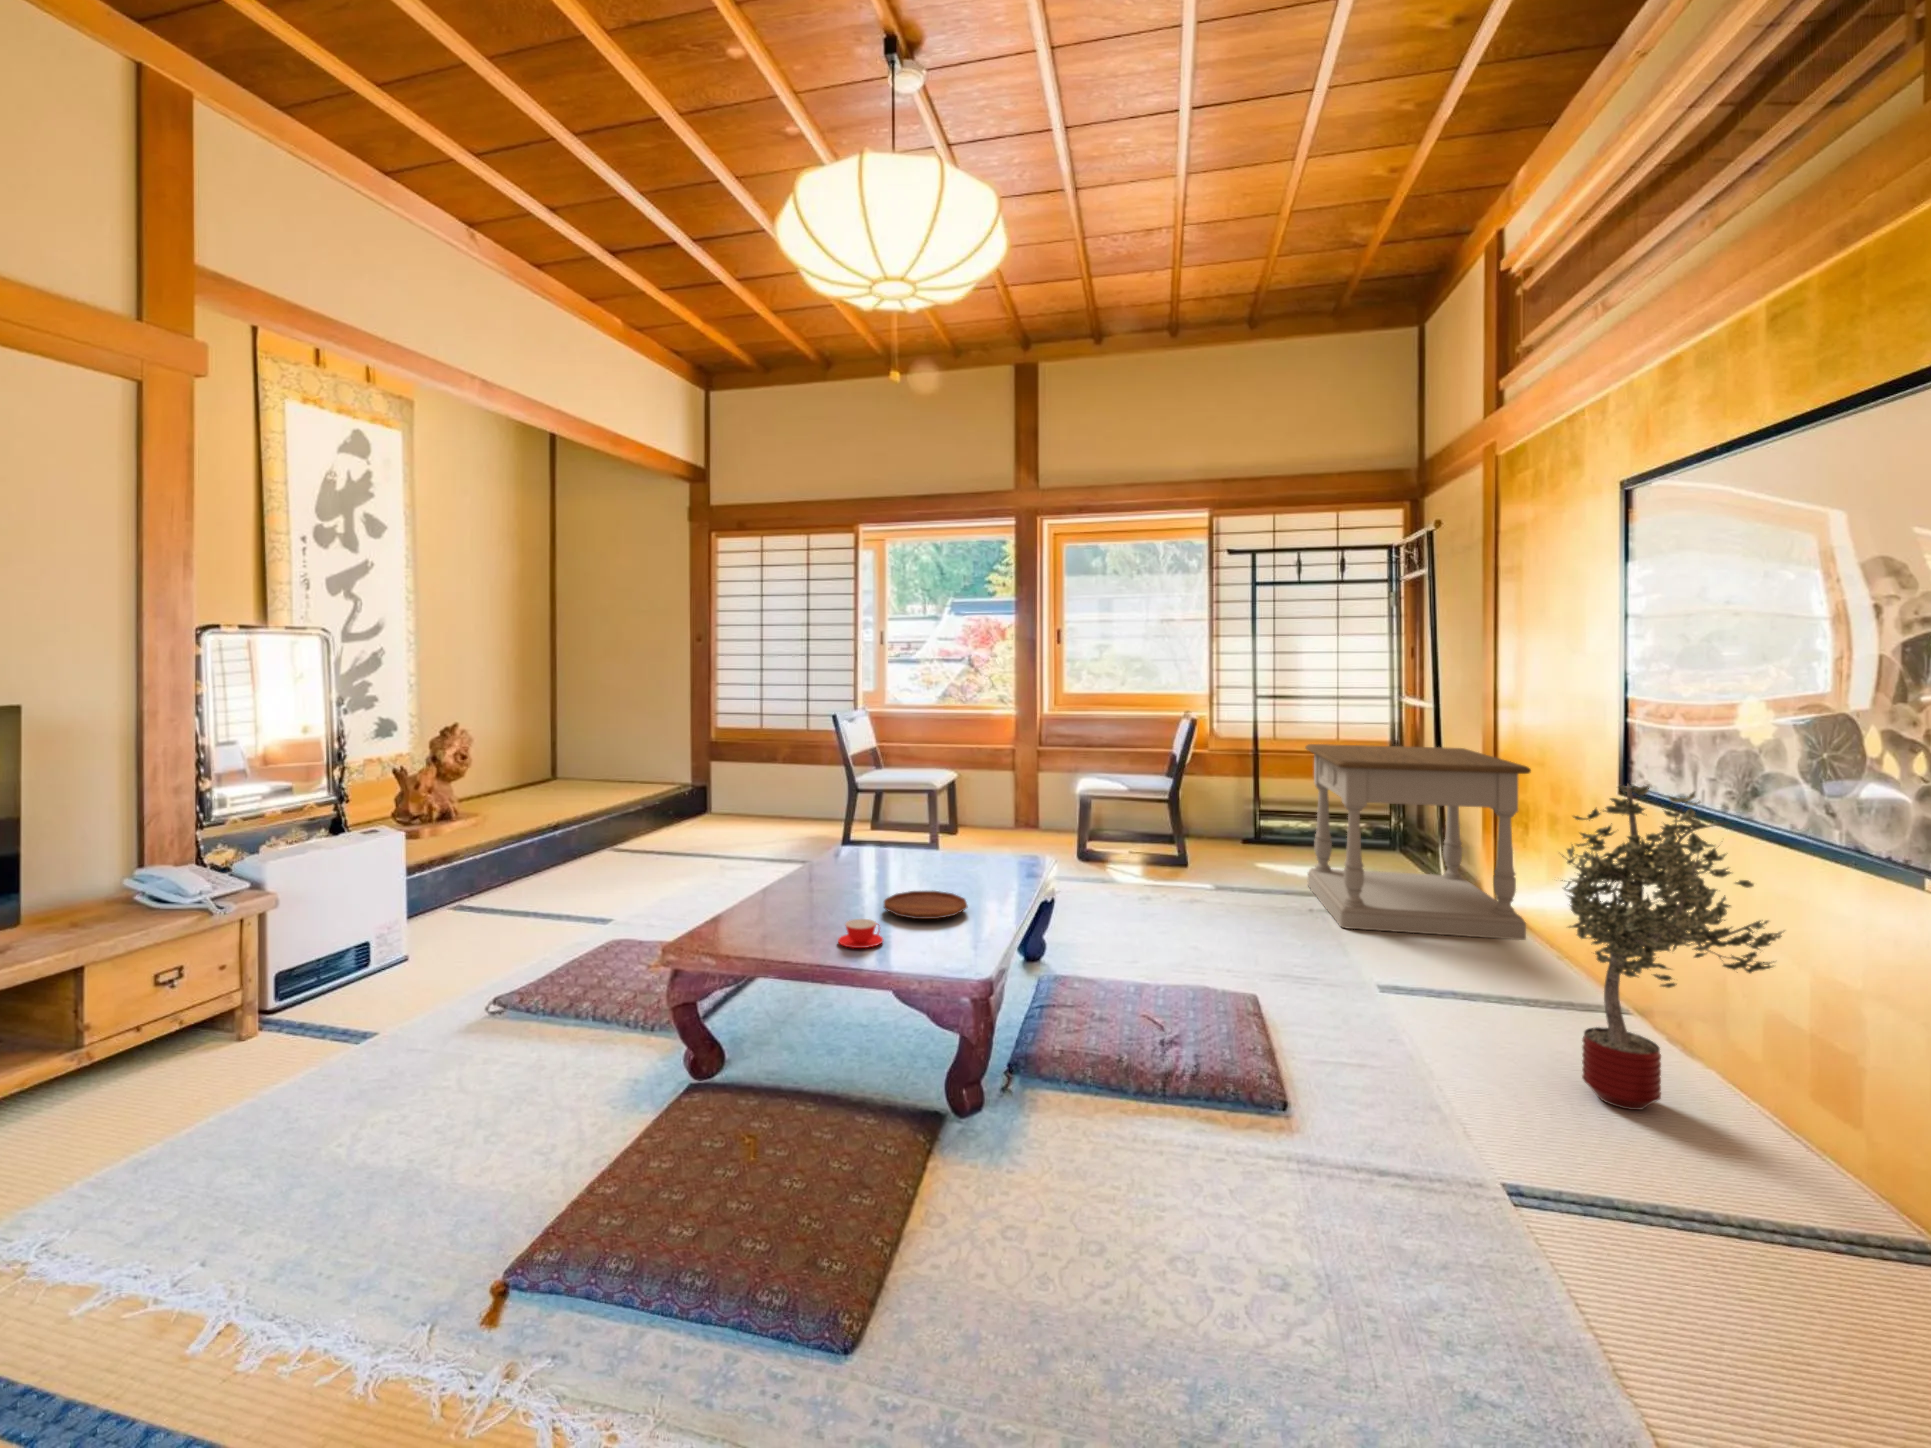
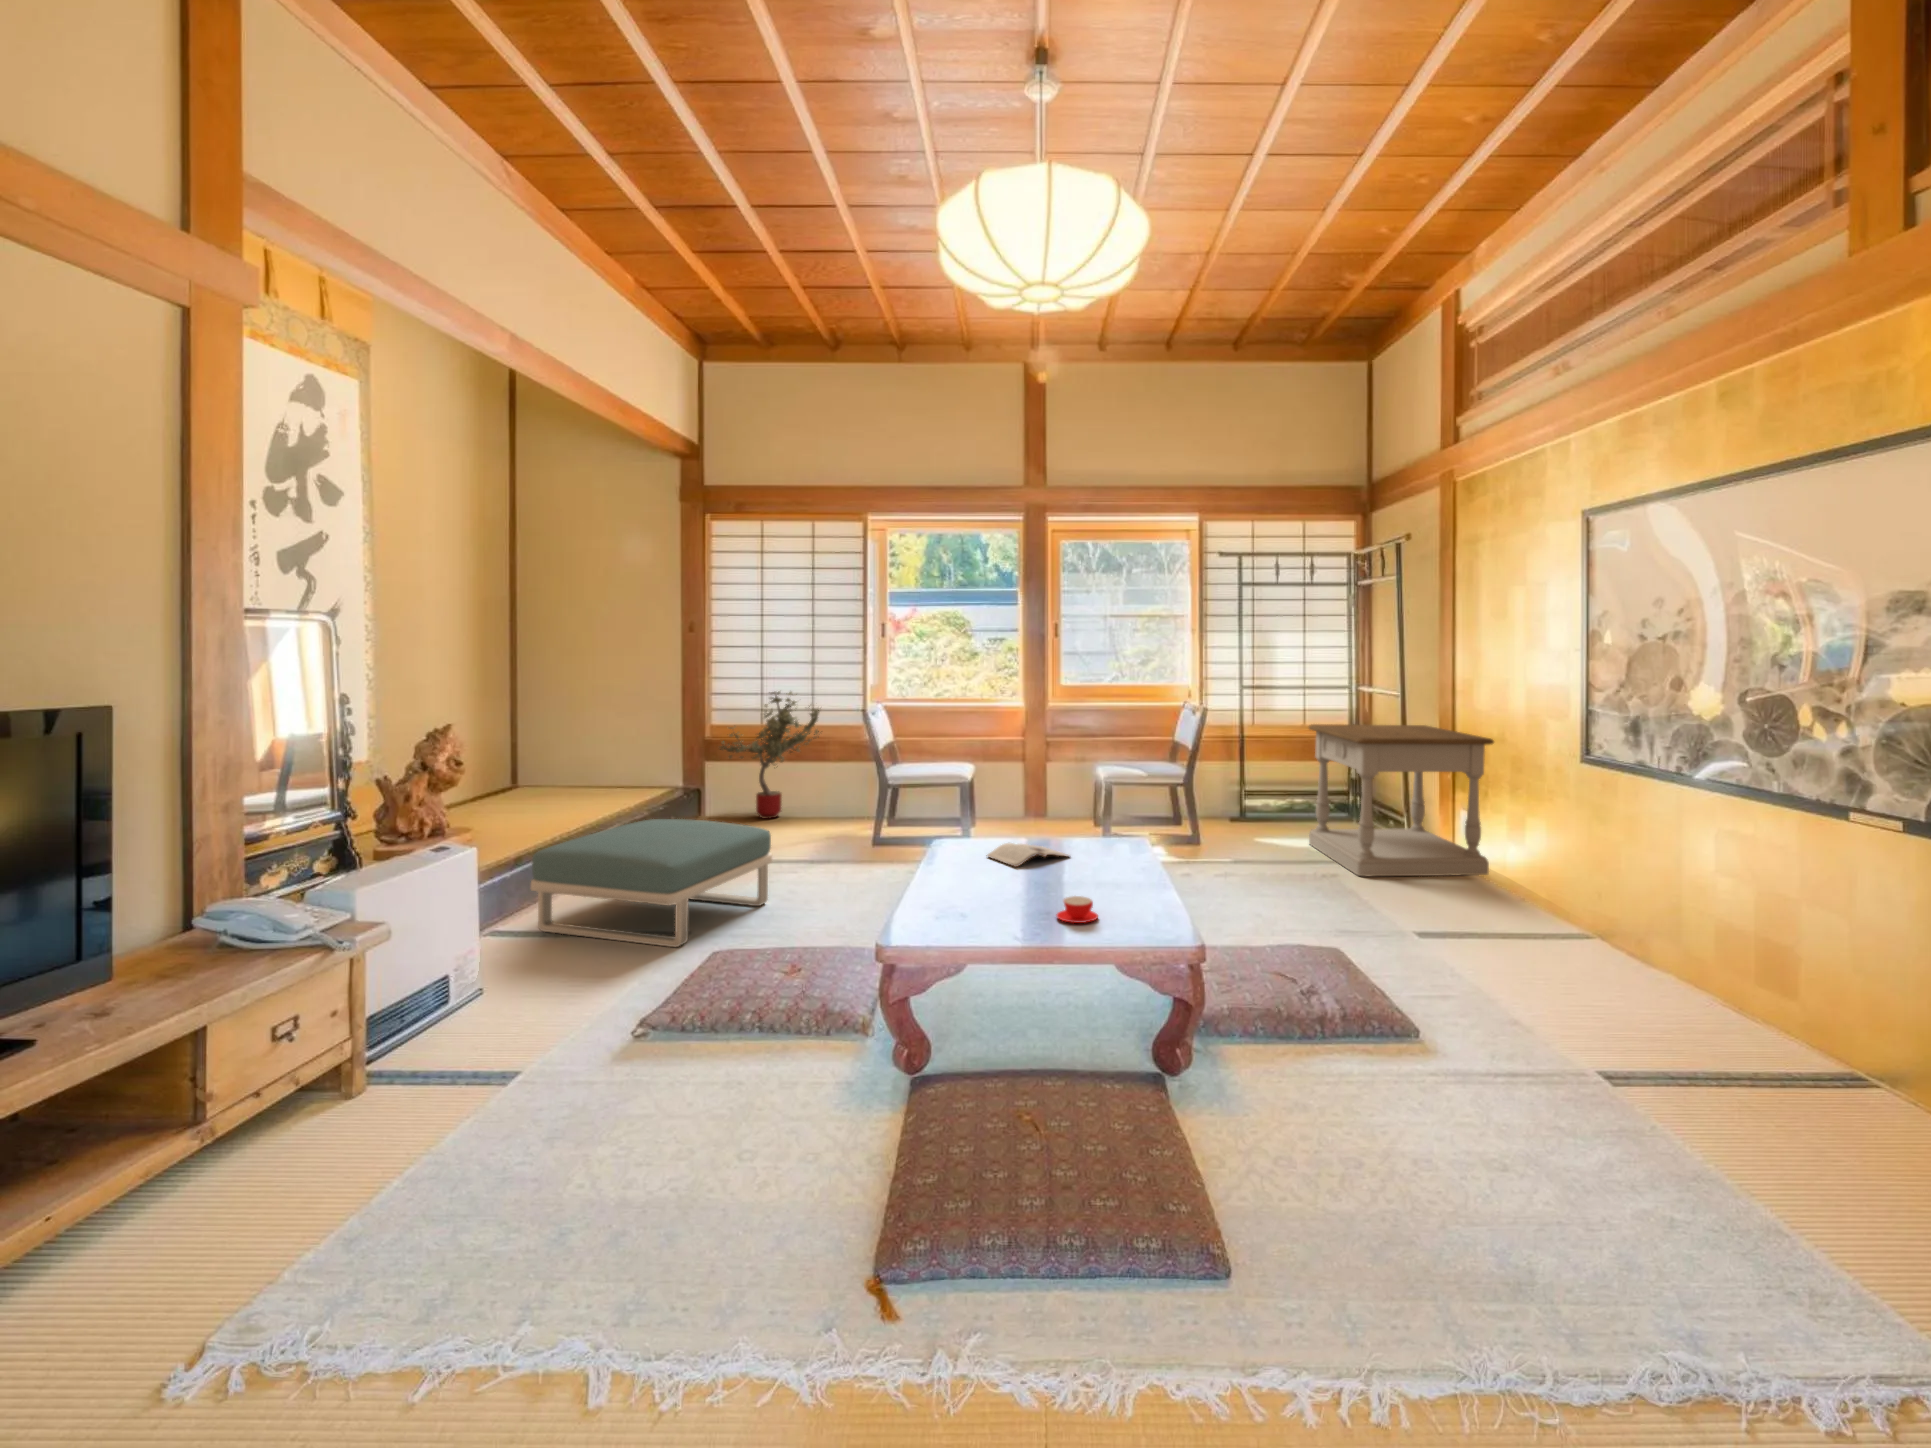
potted tree: present [1562,785,1782,1110] -> present [719,692,820,819]
footstool: none [476,817,694,938] -> present [531,819,772,947]
magazine: none [845,859,932,885] -> present [986,843,1069,867]
tray: present [884,891,967,919] -> none [1062,867,1140,893]

